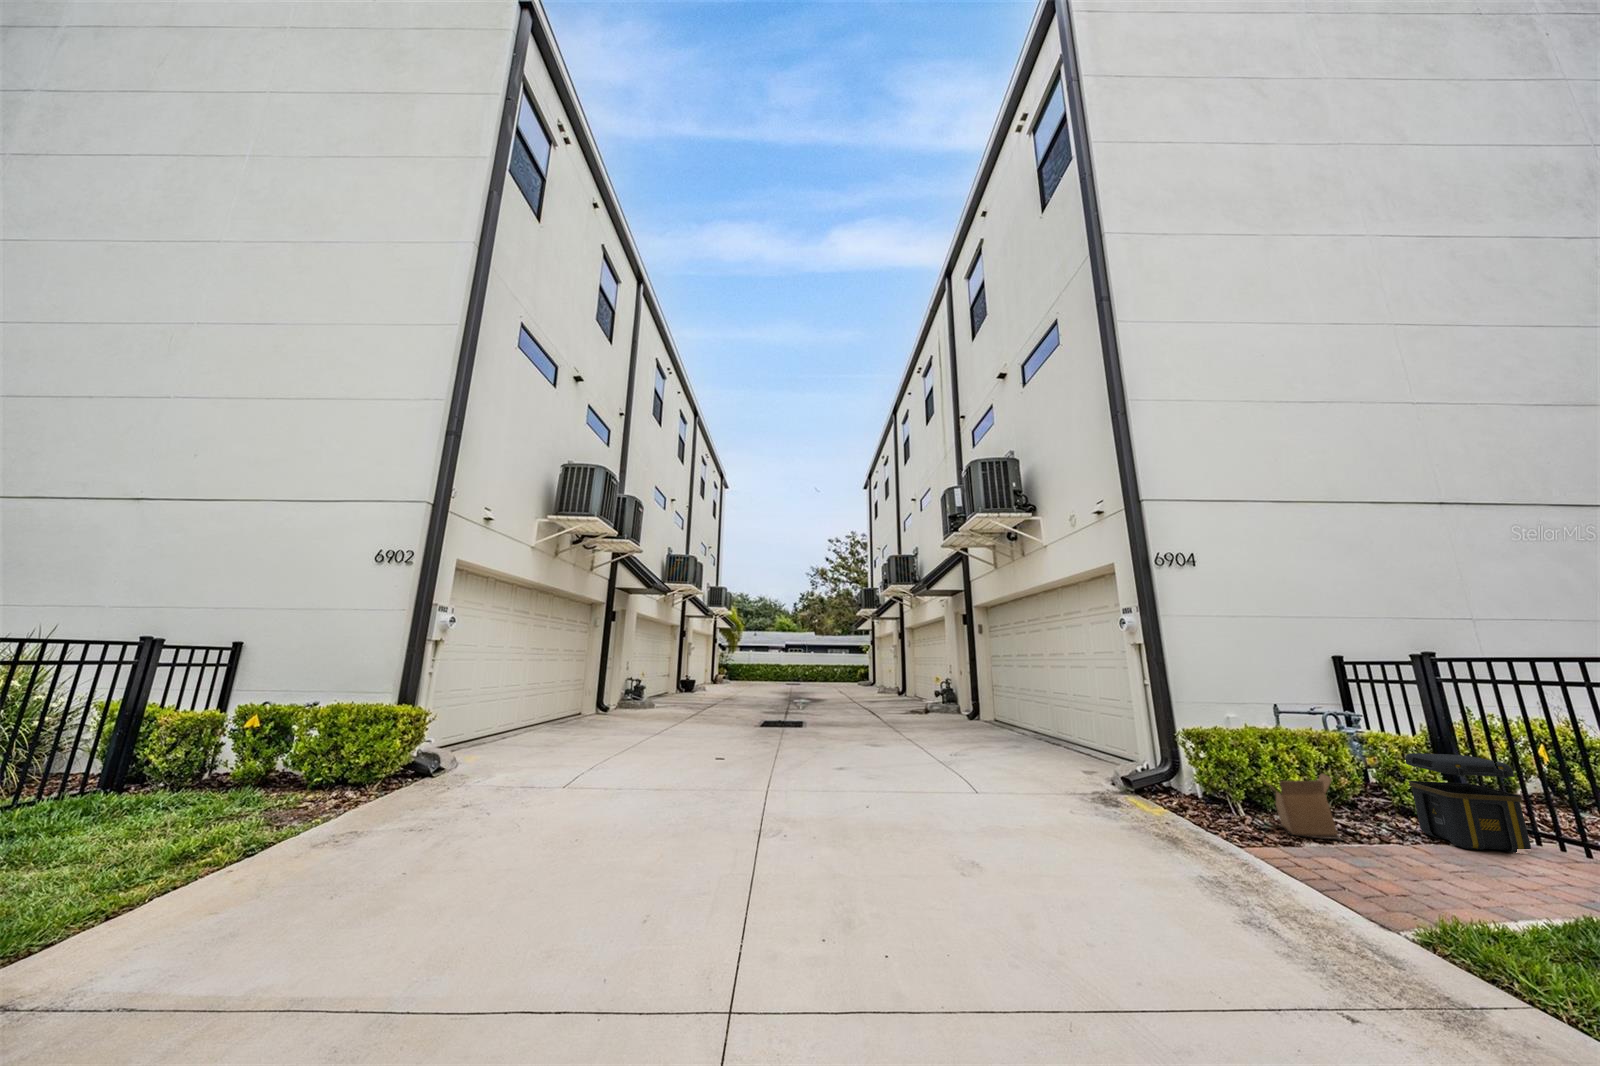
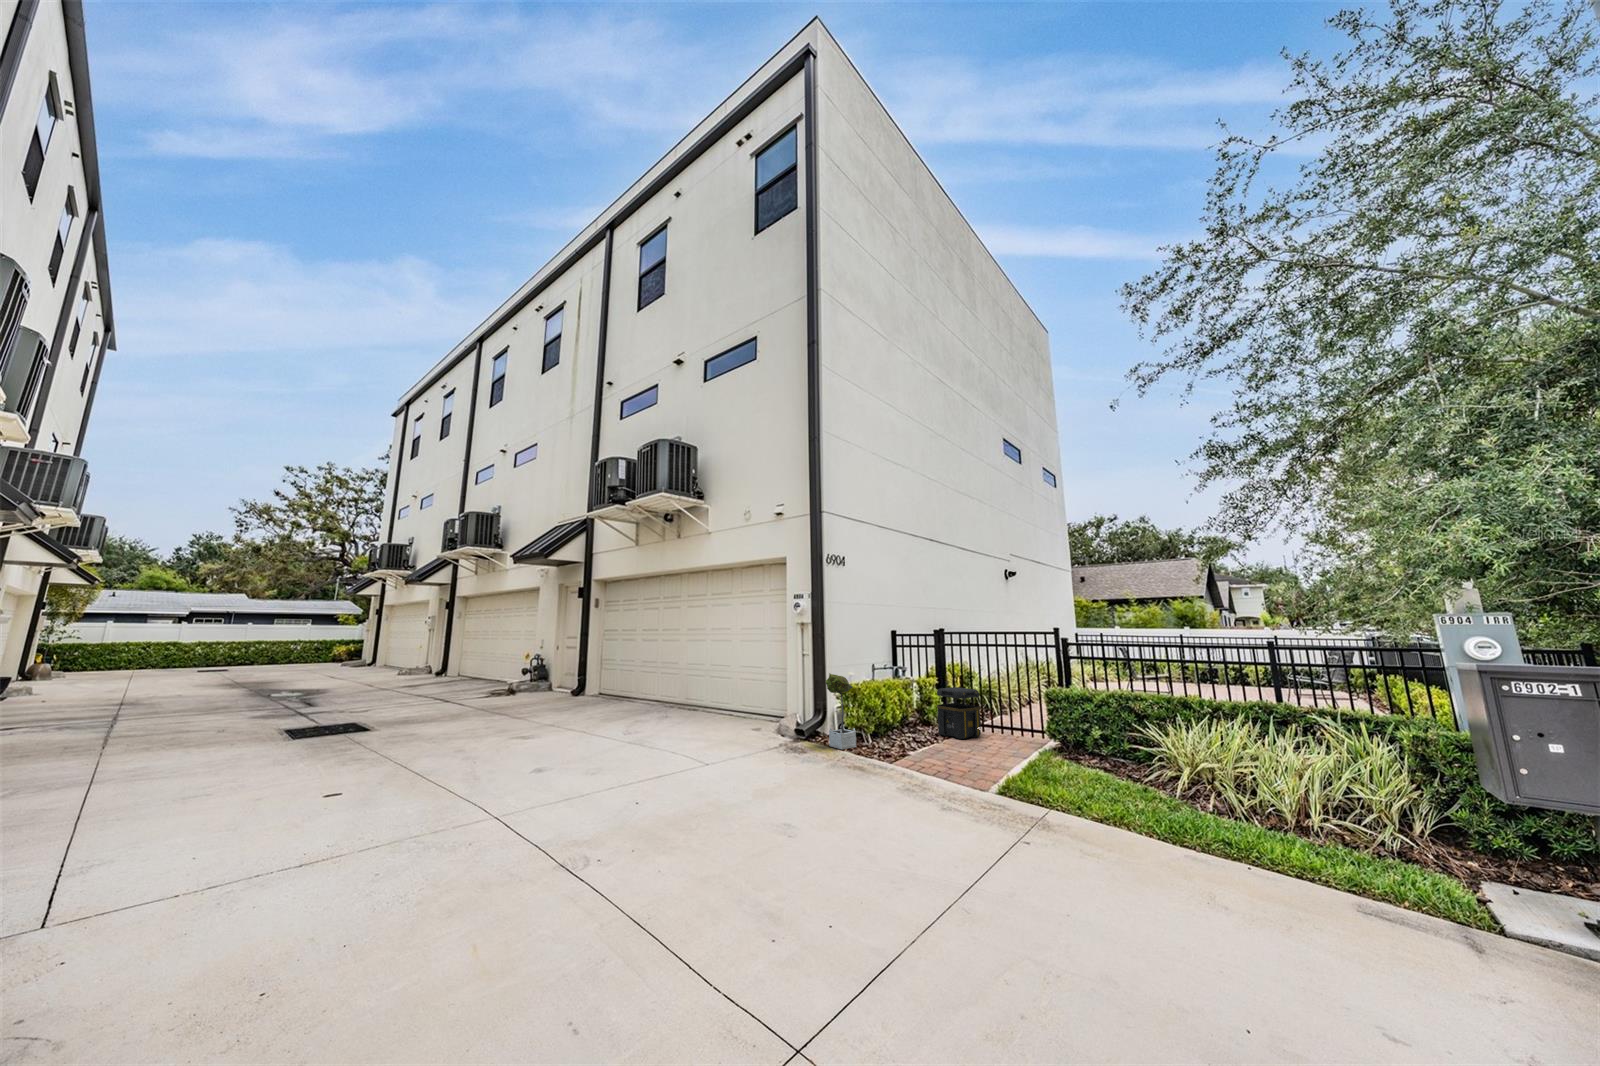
potted tree: none [1155,710,1213,818] -> present [826,673,856,749]
cardboard box: present [1264,774,1341,839] -> none [880,706,923,748]

